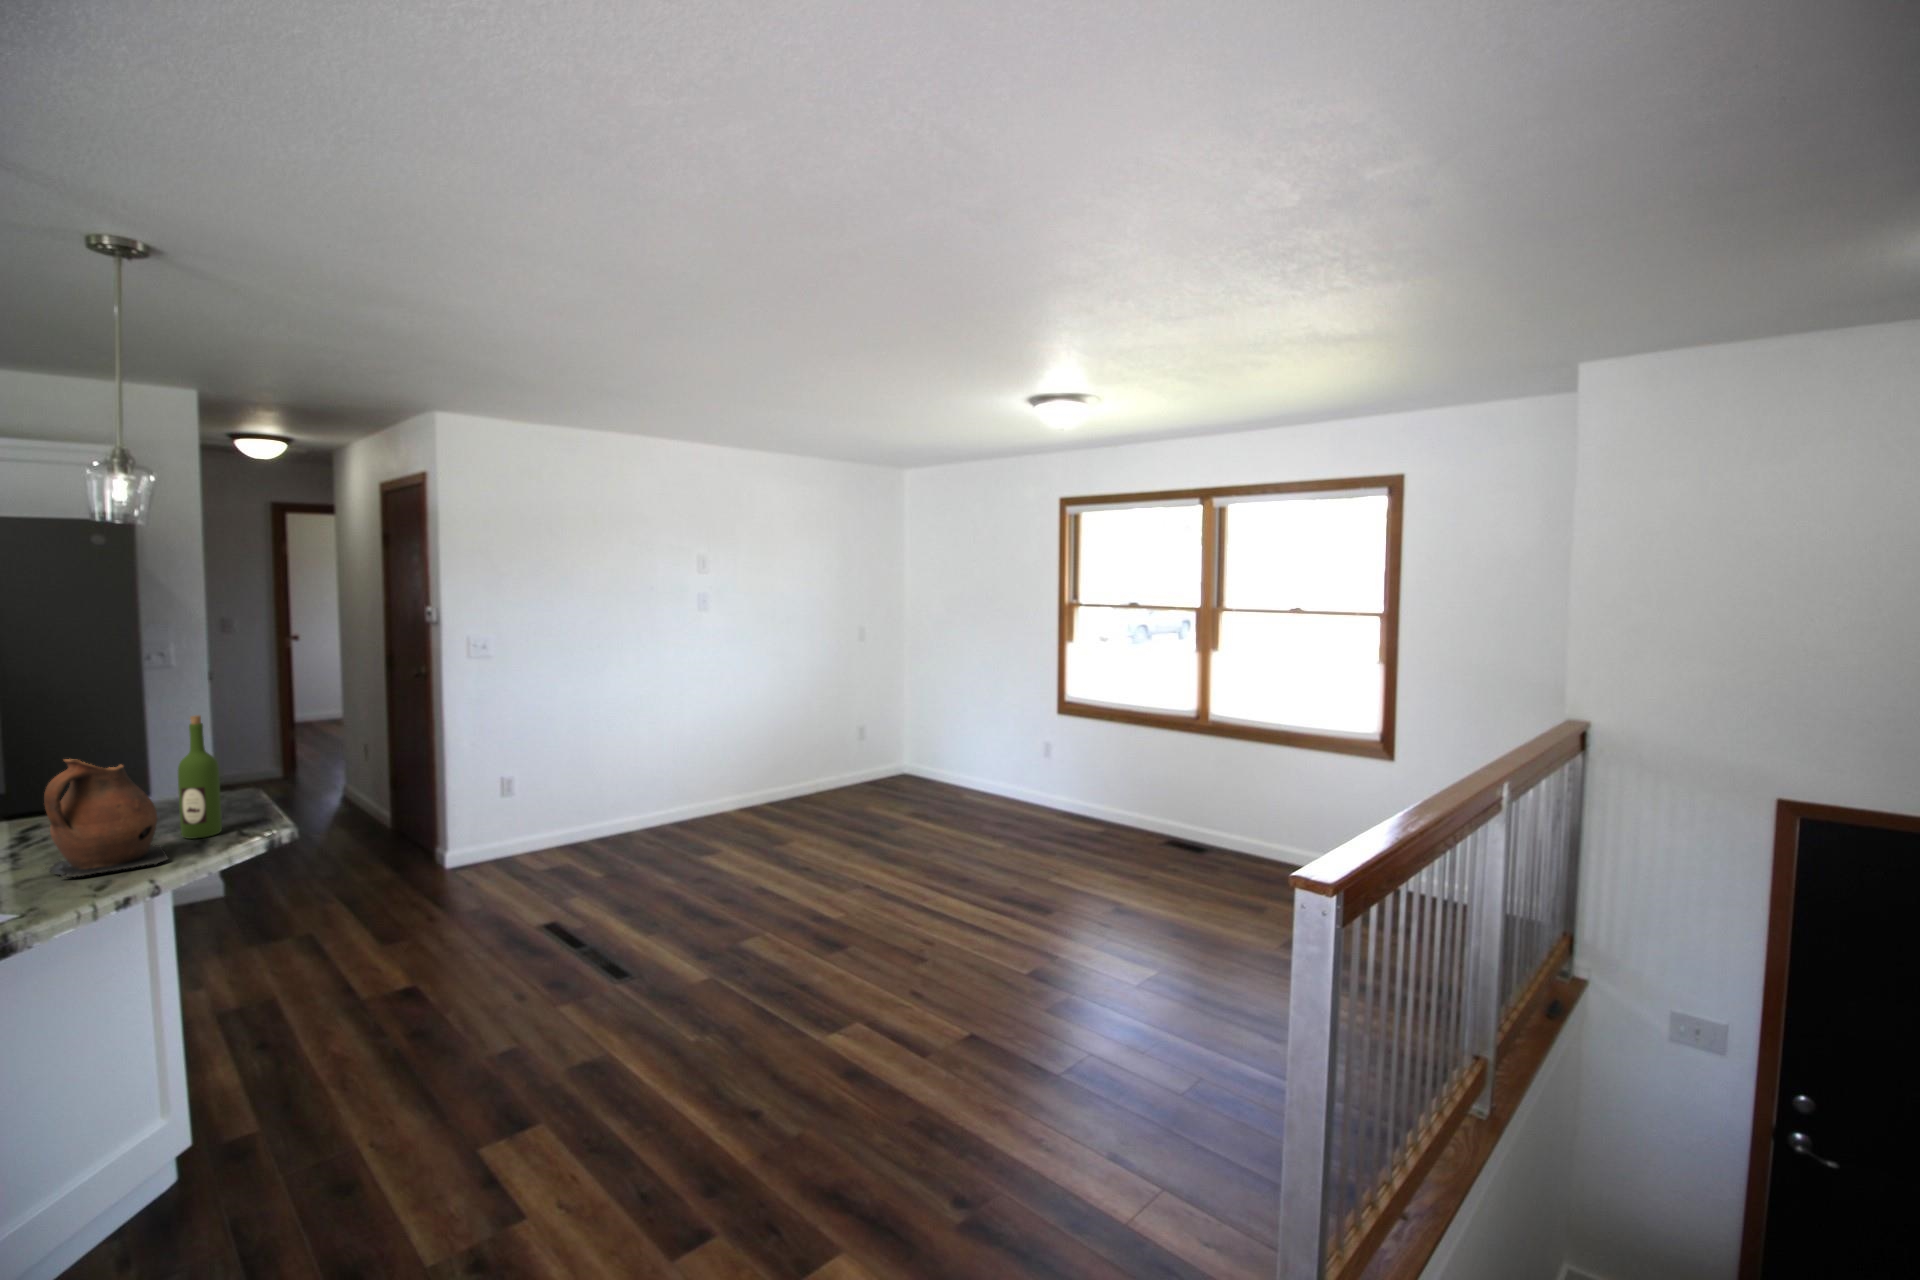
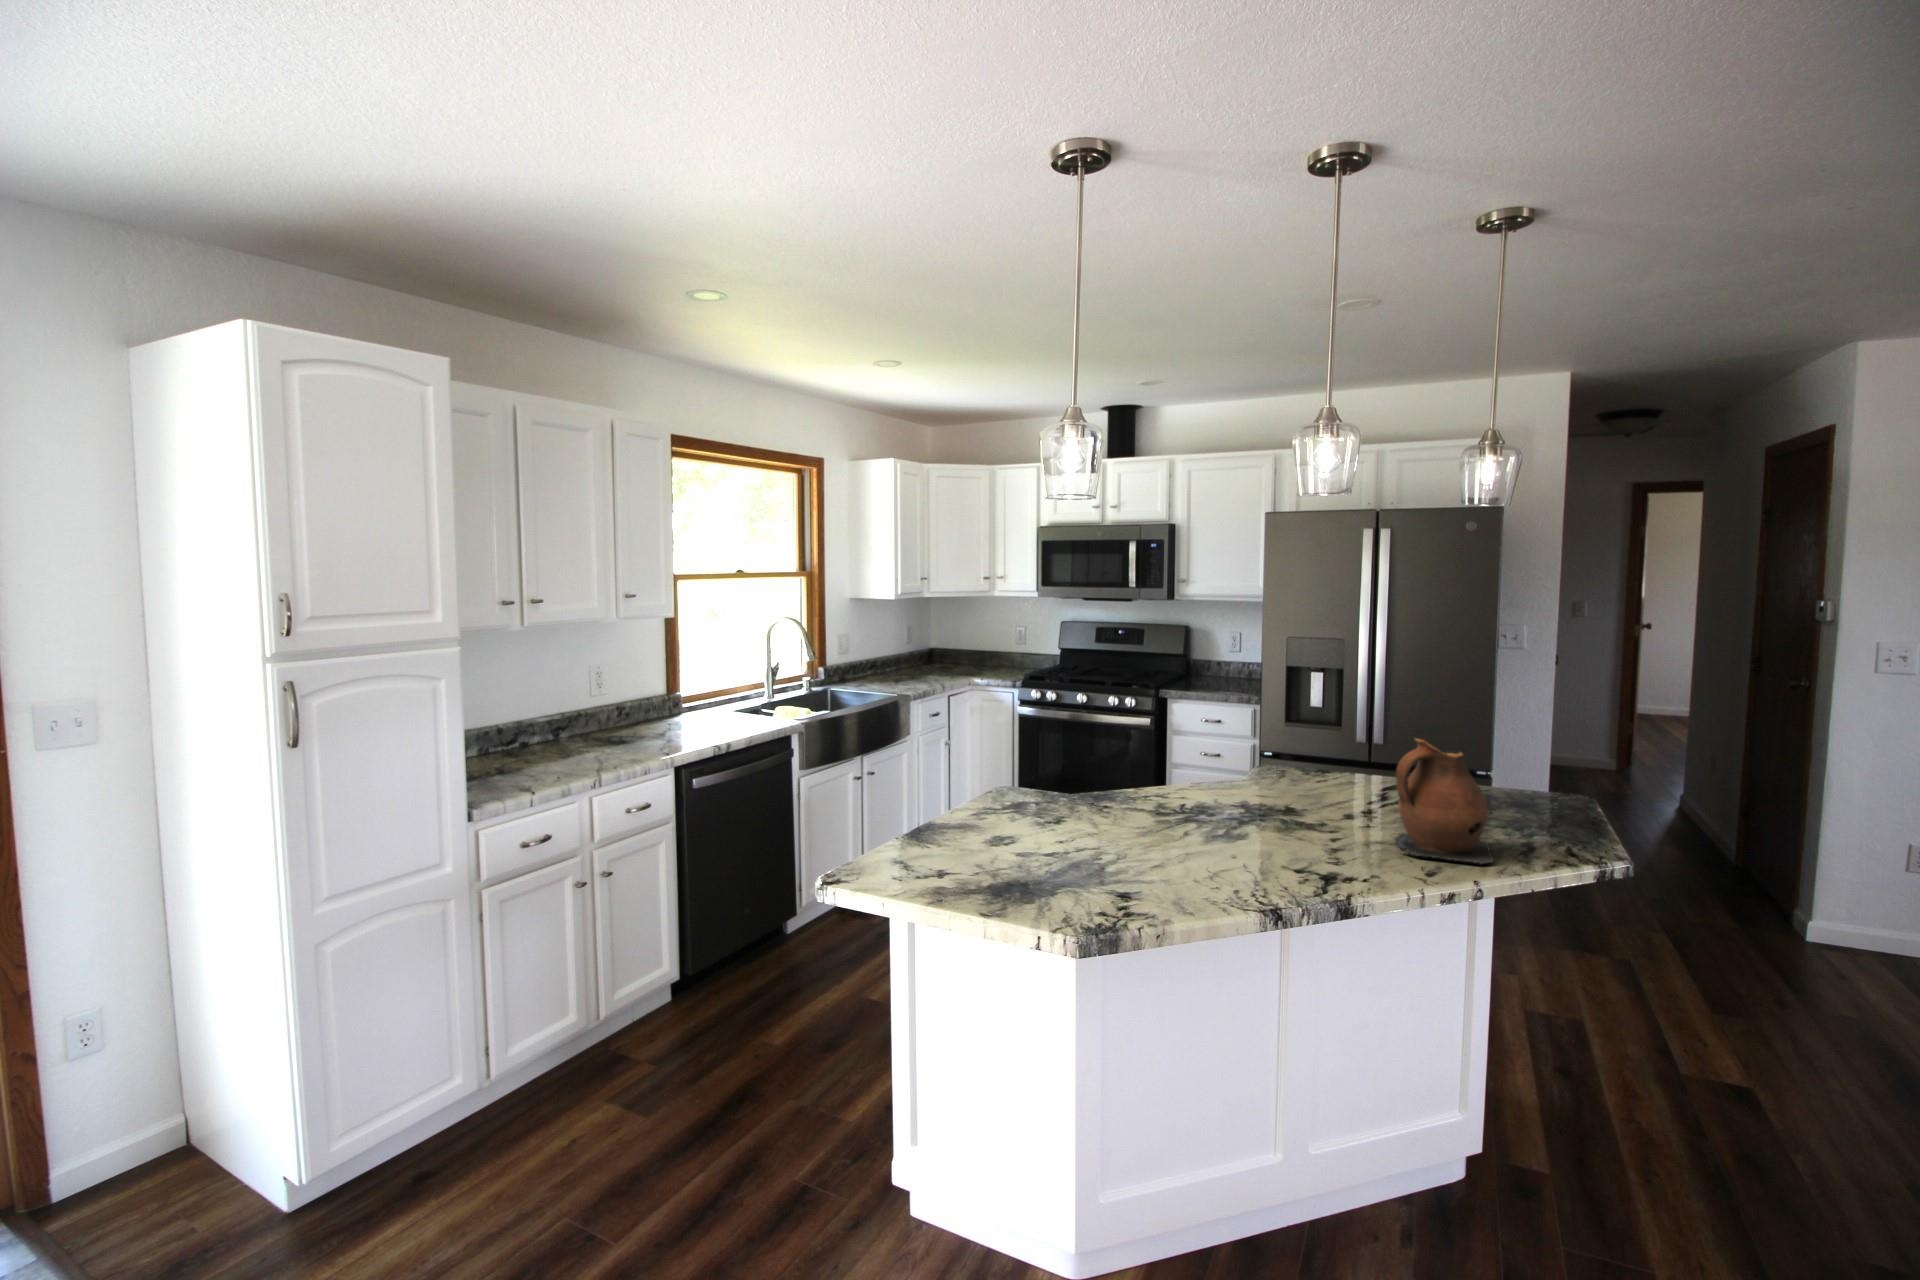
wine bottle: present [178,715,222,839] -> none [1508,711,1551,846]

